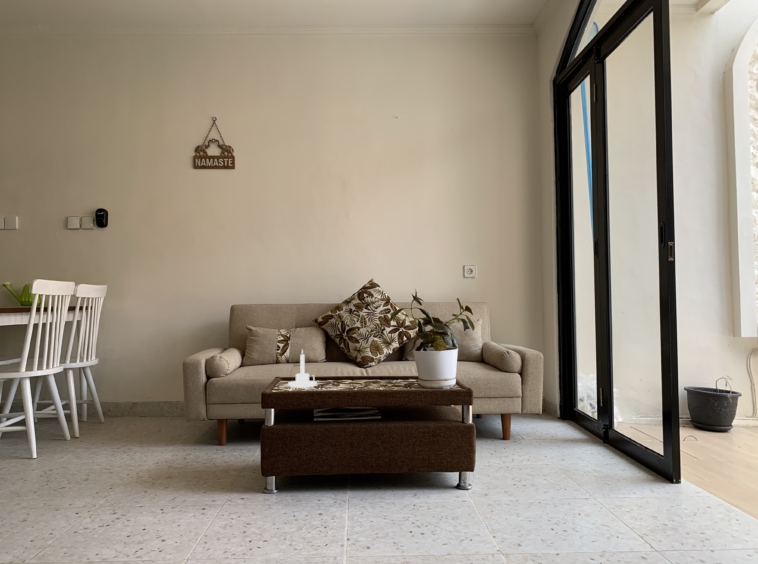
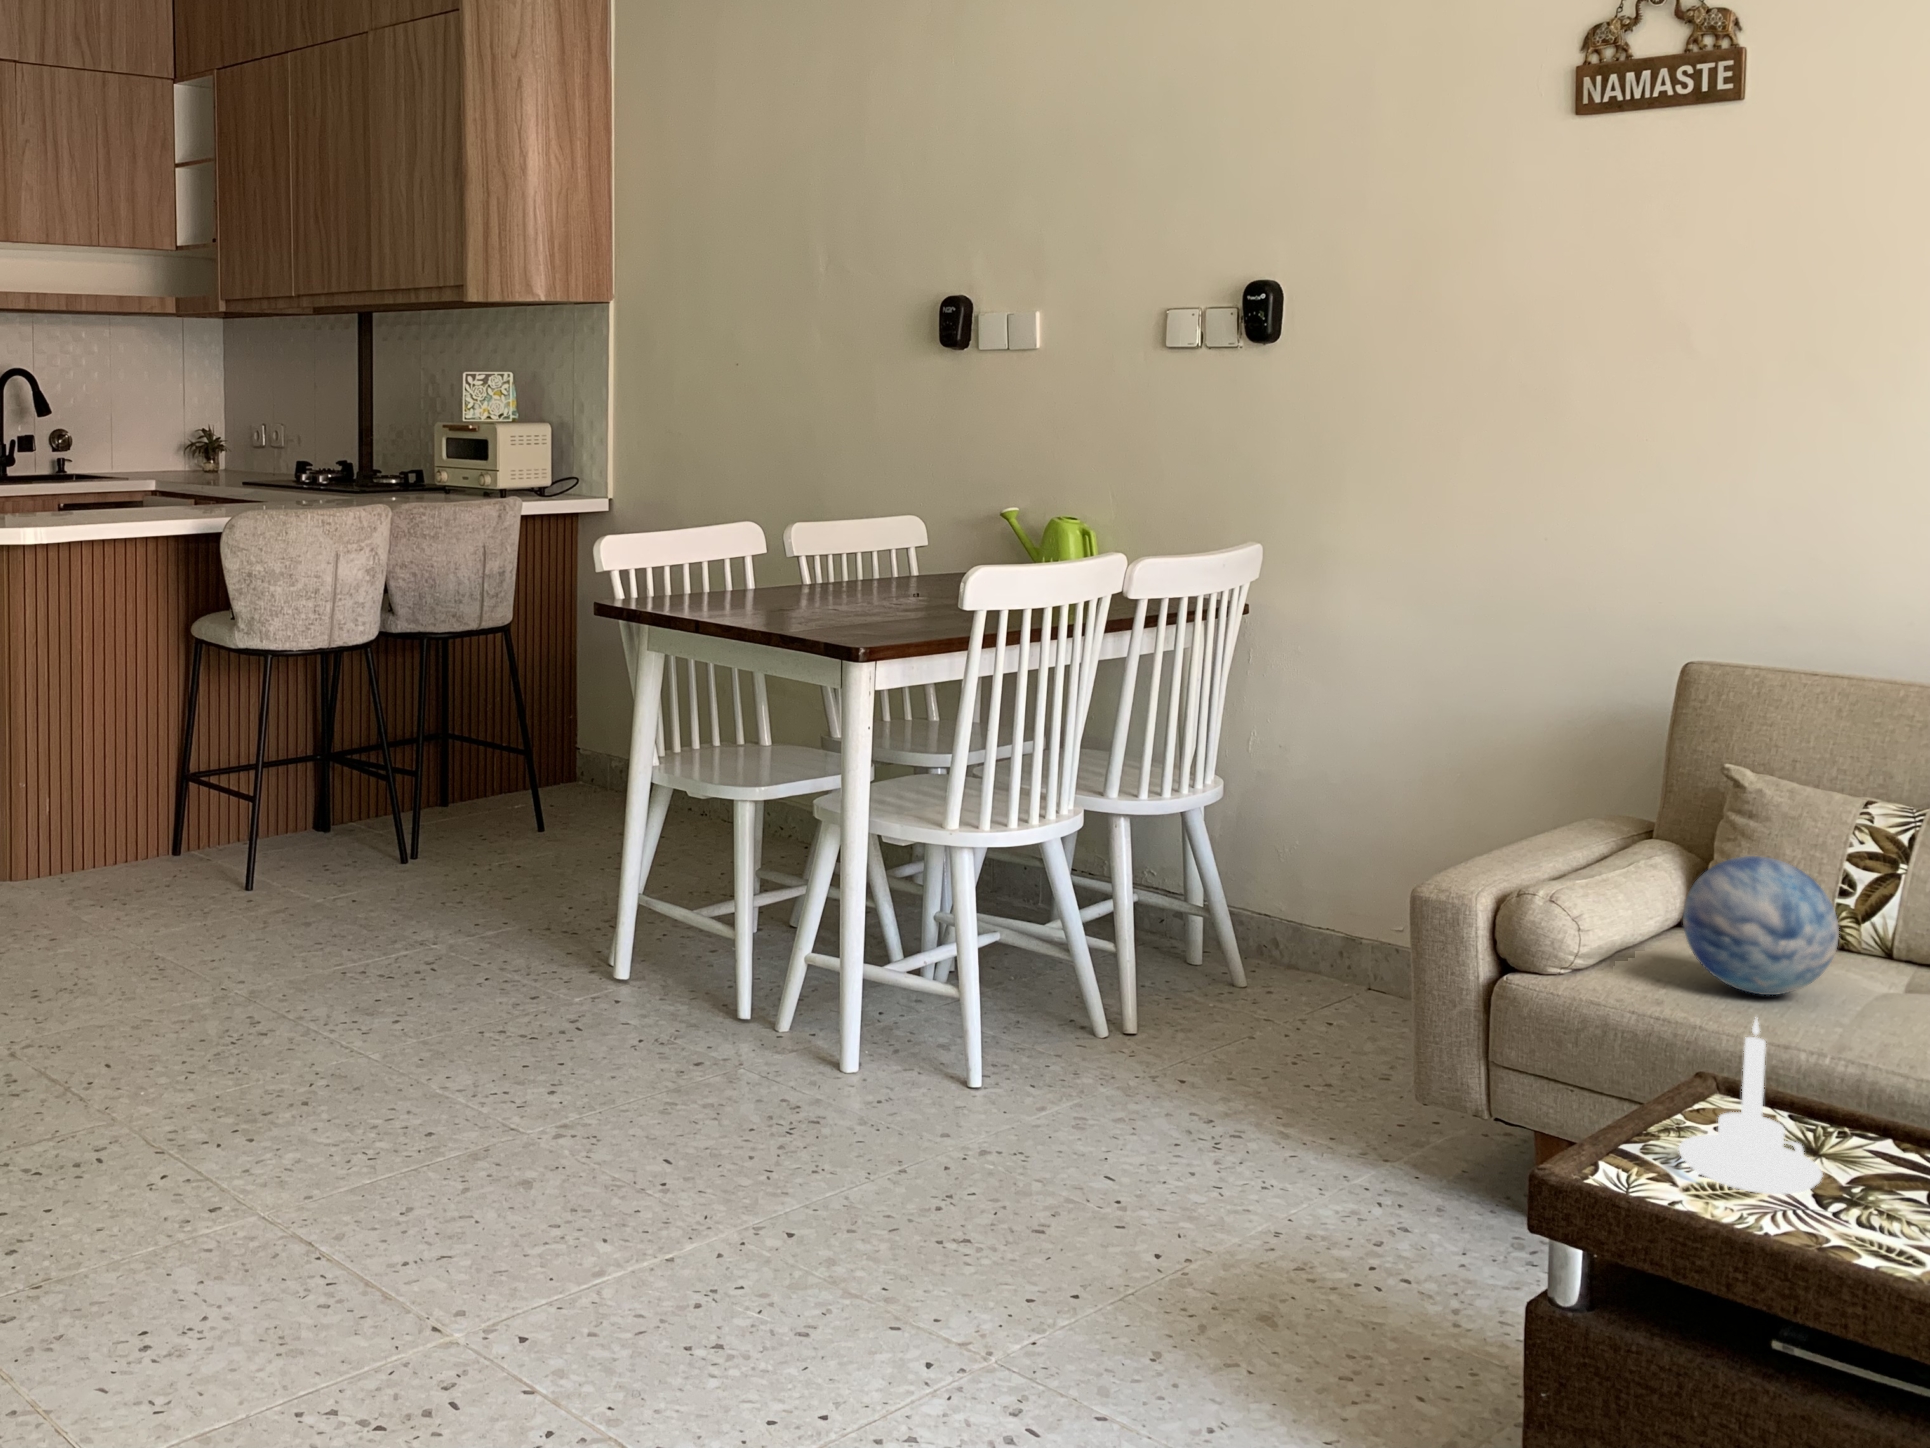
decorative orb: none [252,338,285,371] -> present [1683,856,1839,995]

